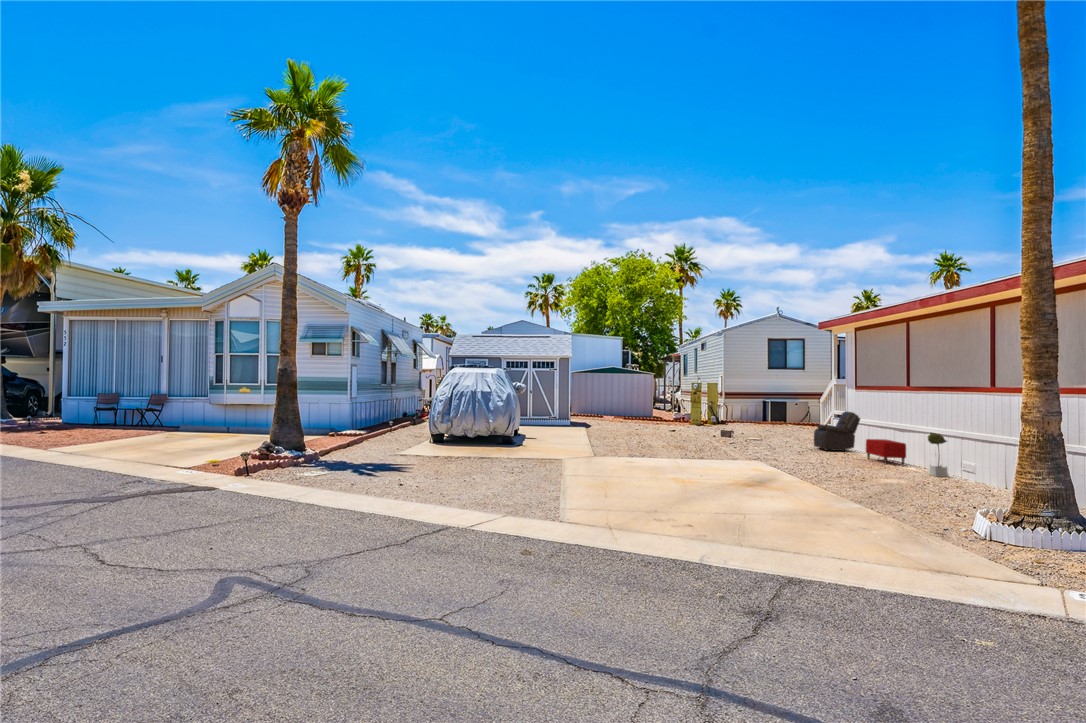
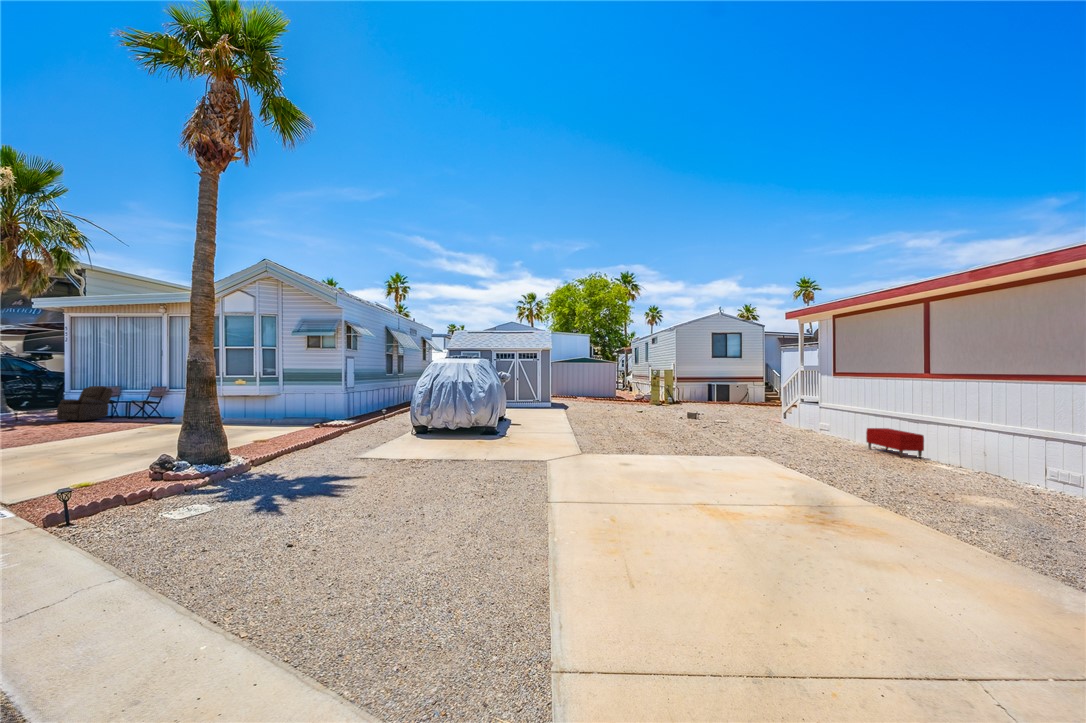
chair: present [814,411,860,451] -> present [57,386,113,421]
potted tree: present [928,433,948,477] -> none [979,427,1011,481]

